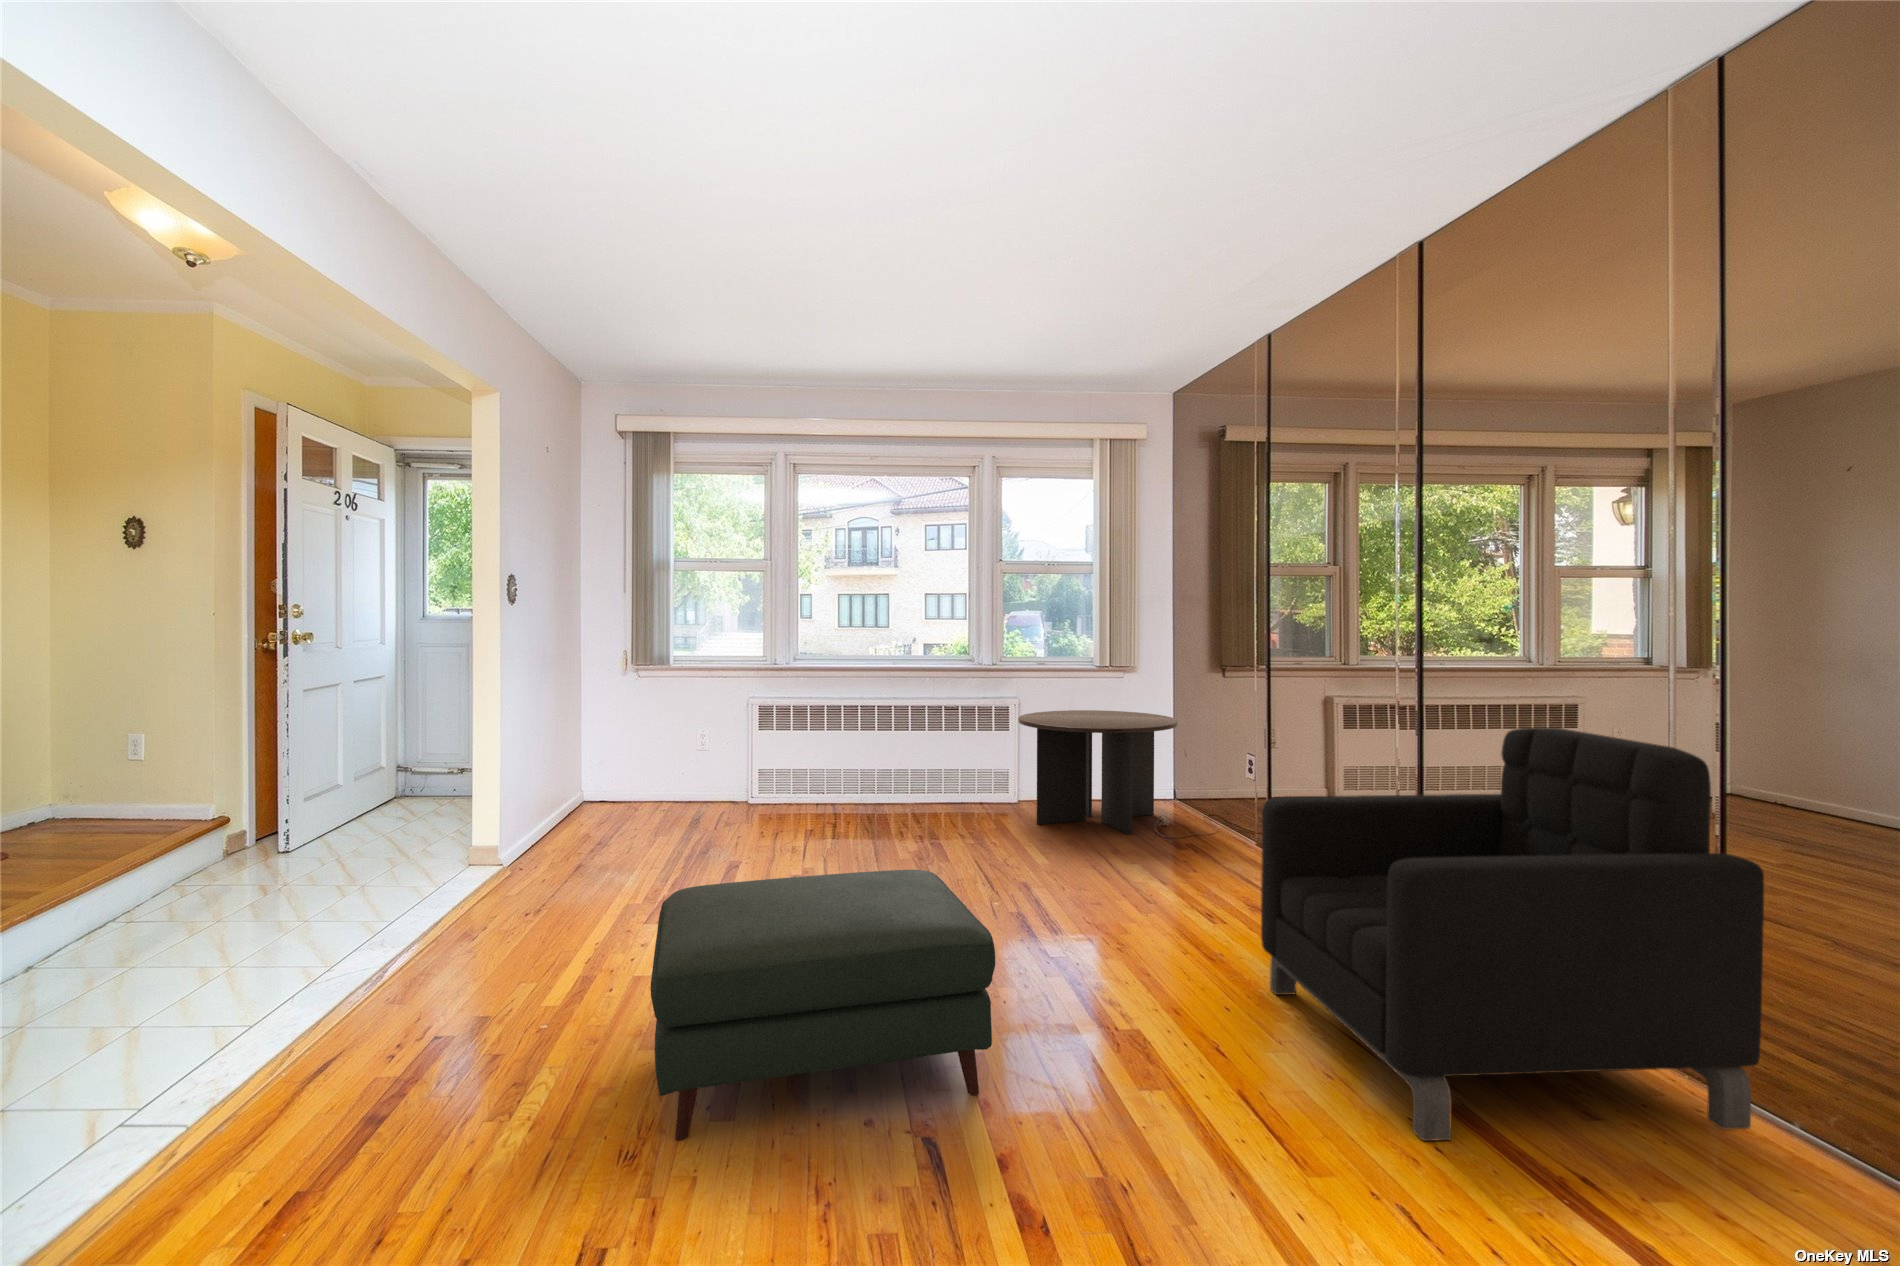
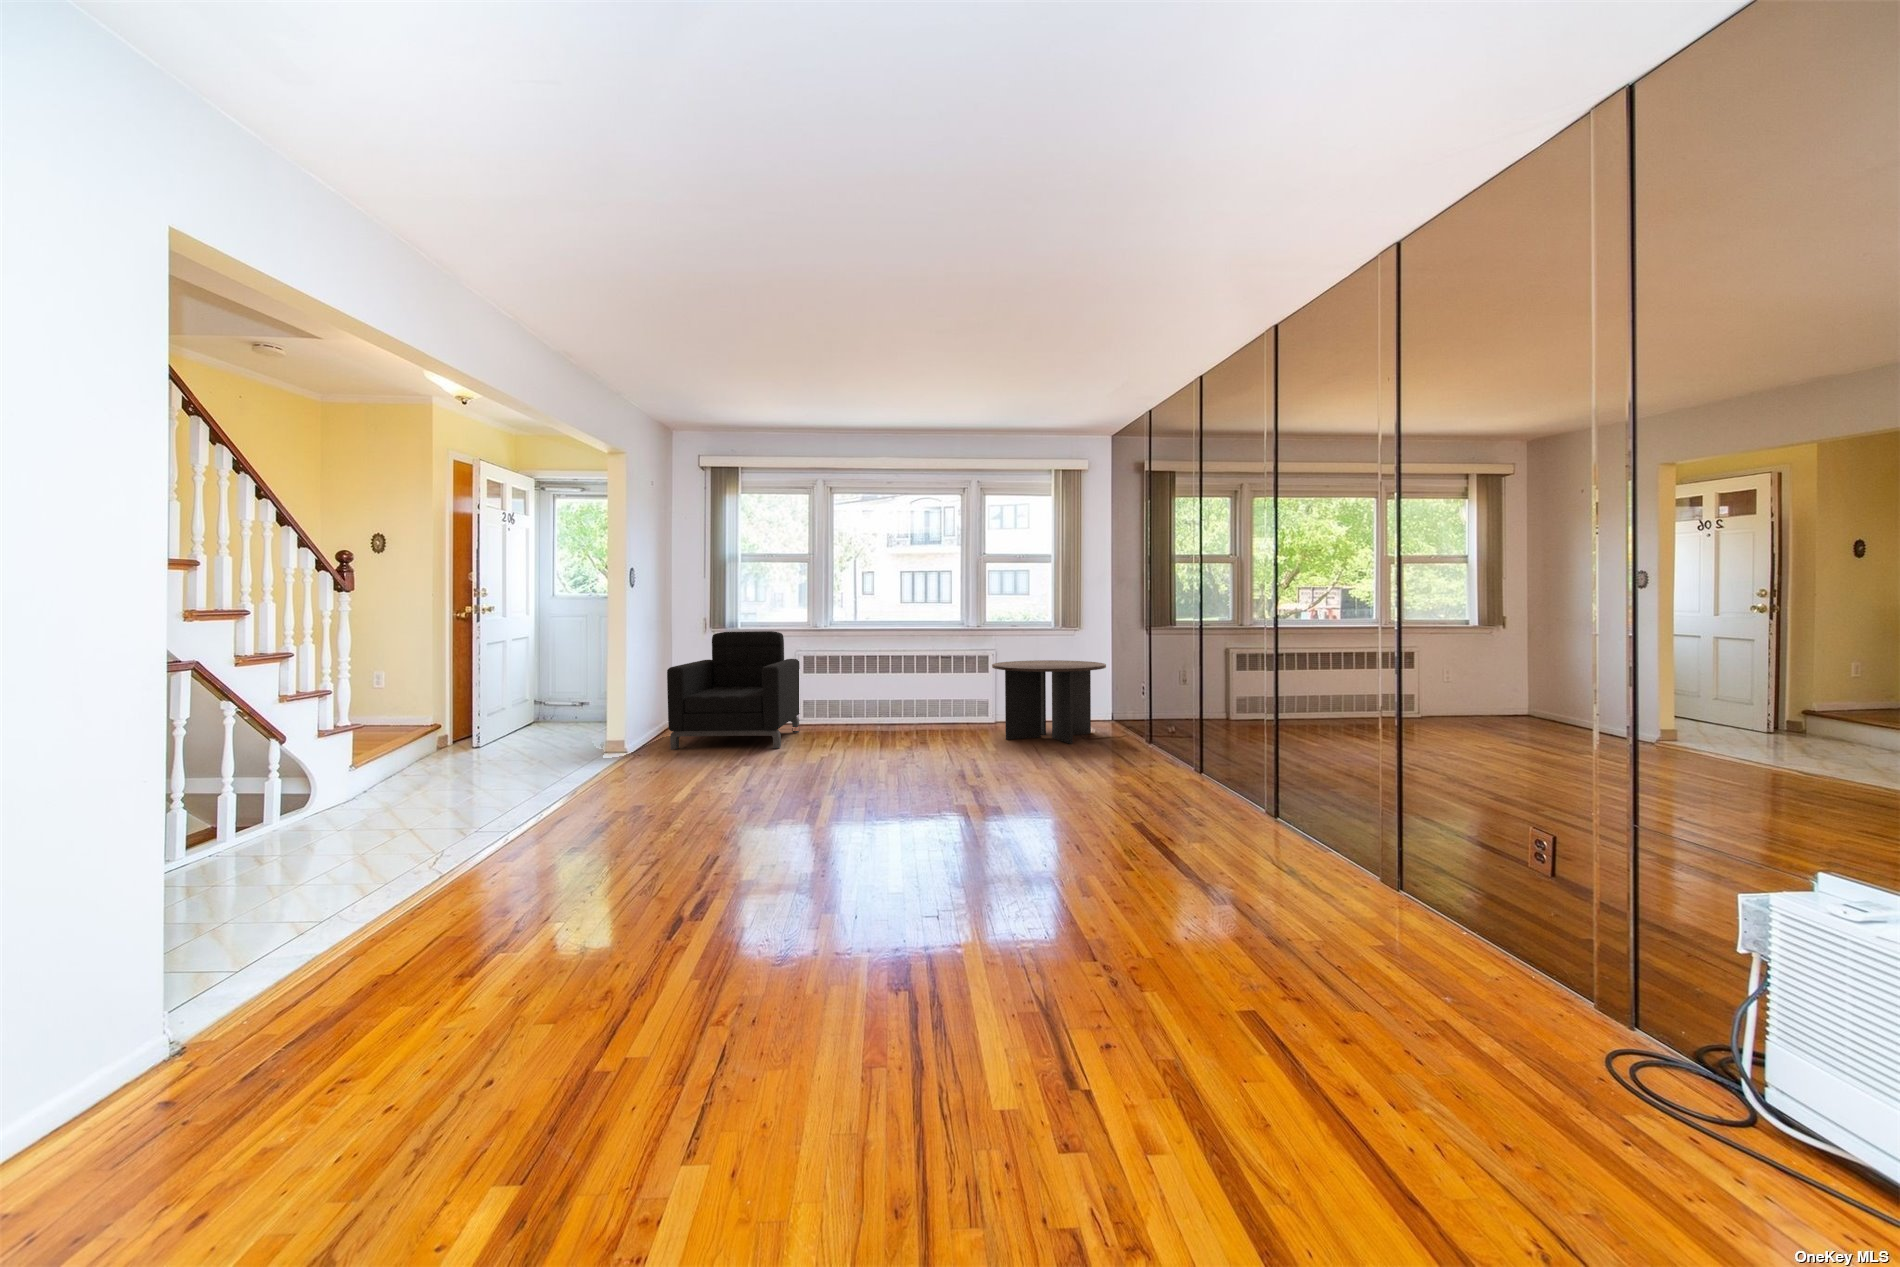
armchair: present [1261,727,1764,1141] -> present [667,631,800,750]
ottoman: present [650,870,995,1140] -> none [766,737,964,870]

